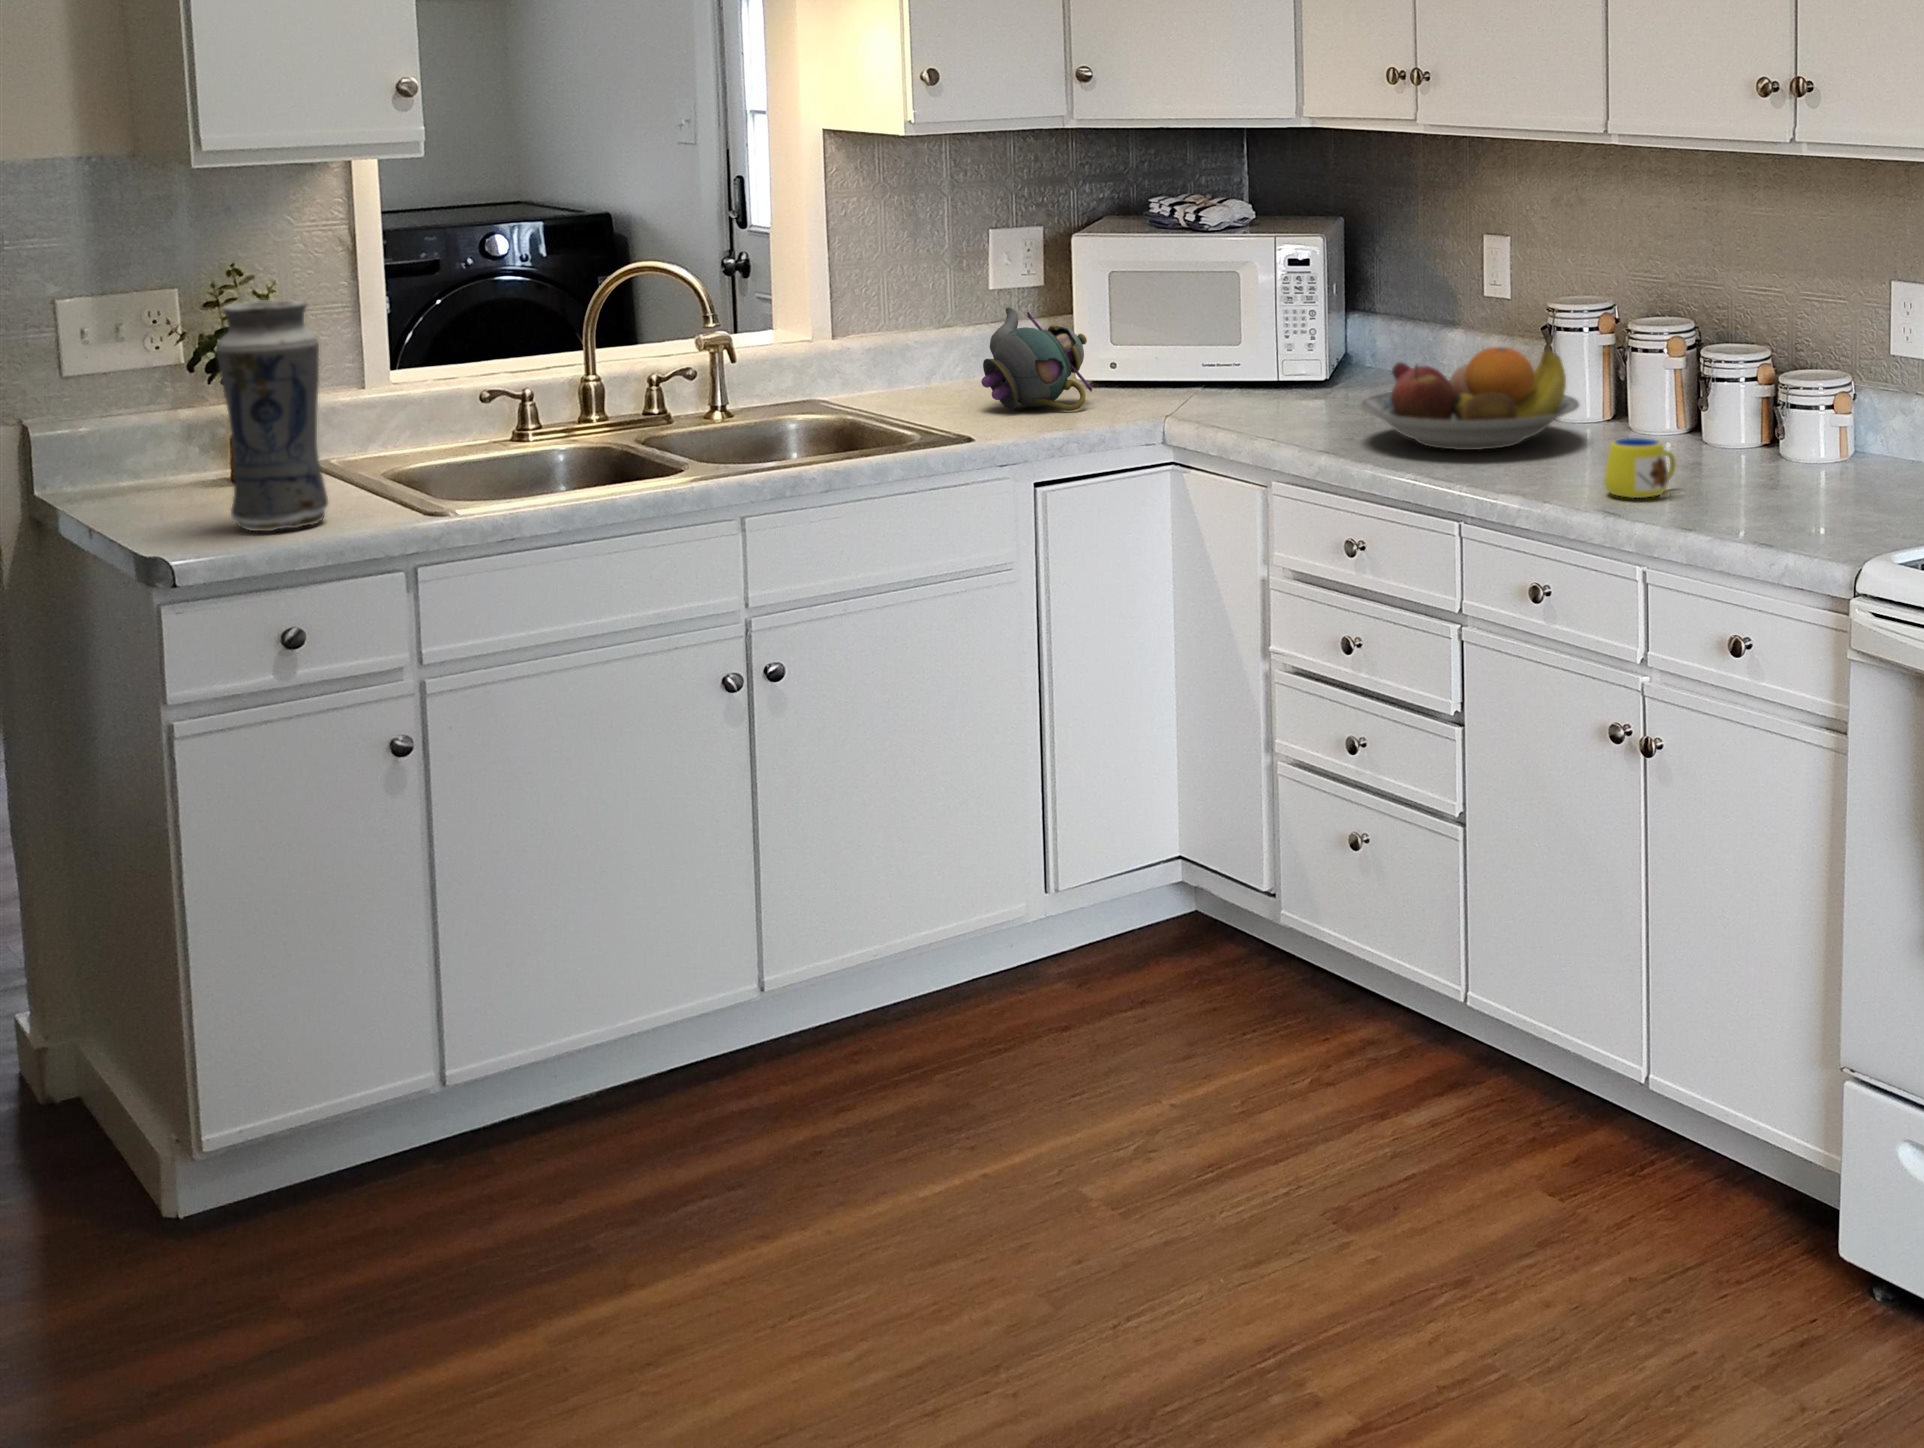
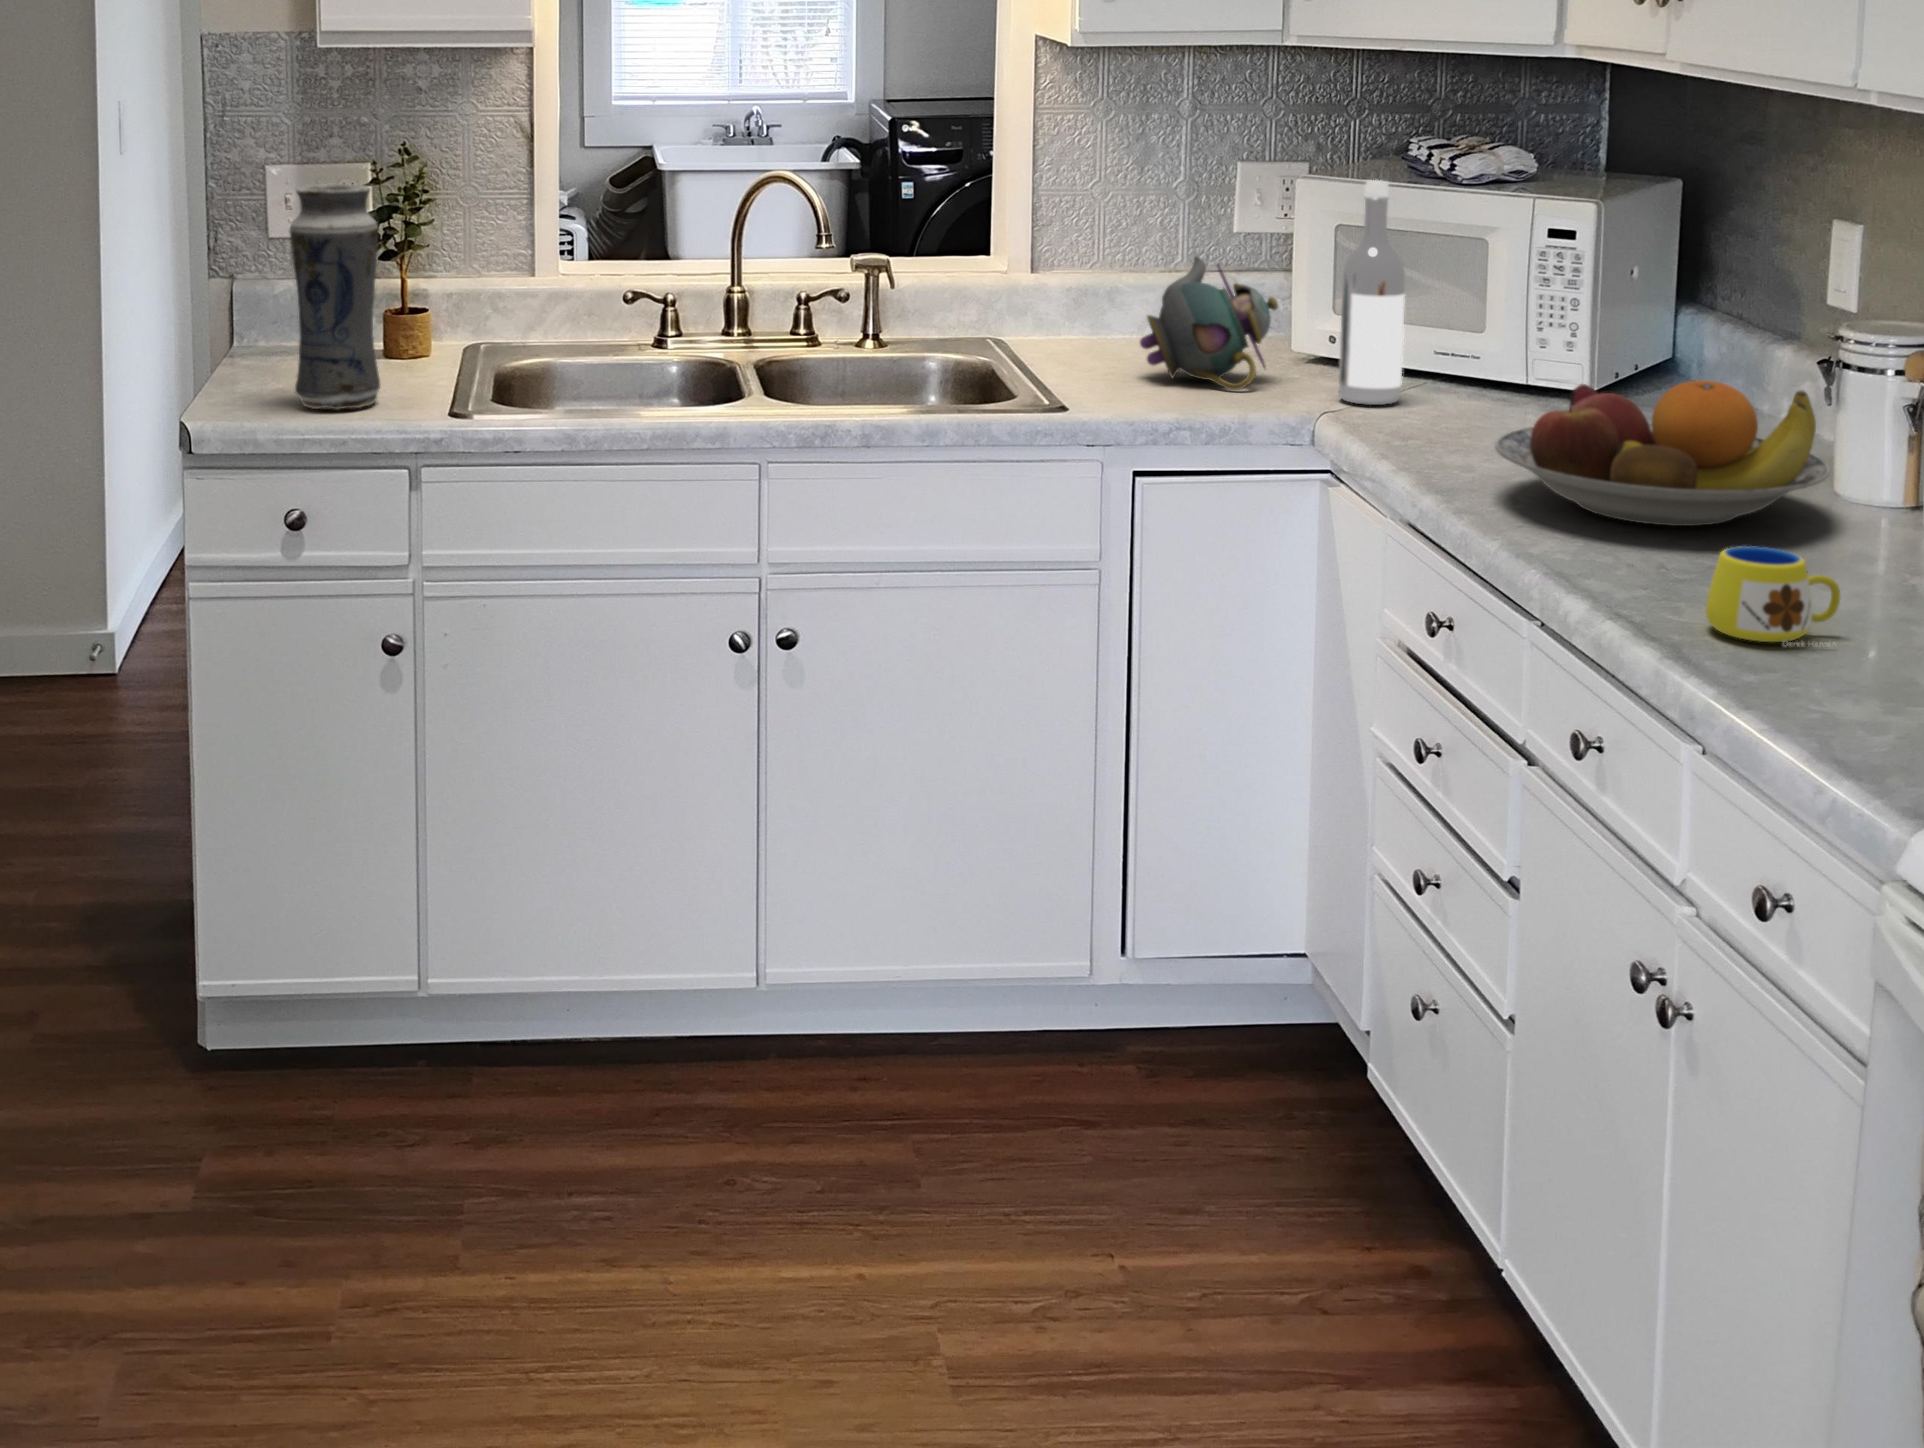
wine bottle: none [1152,233,1202,408] -> present [1339,180,1405,405]

